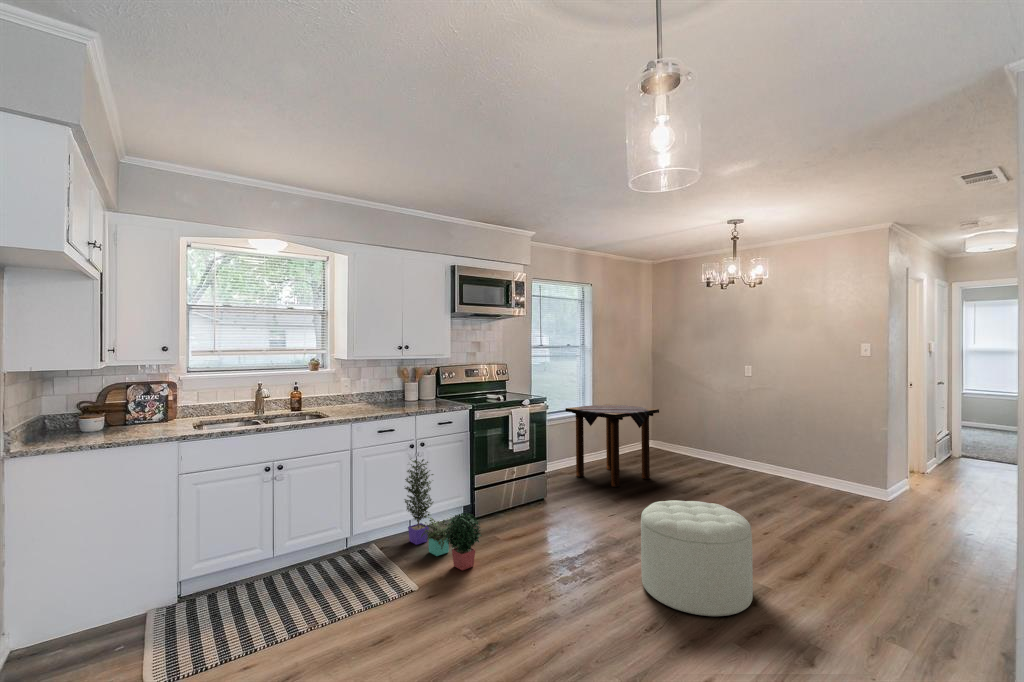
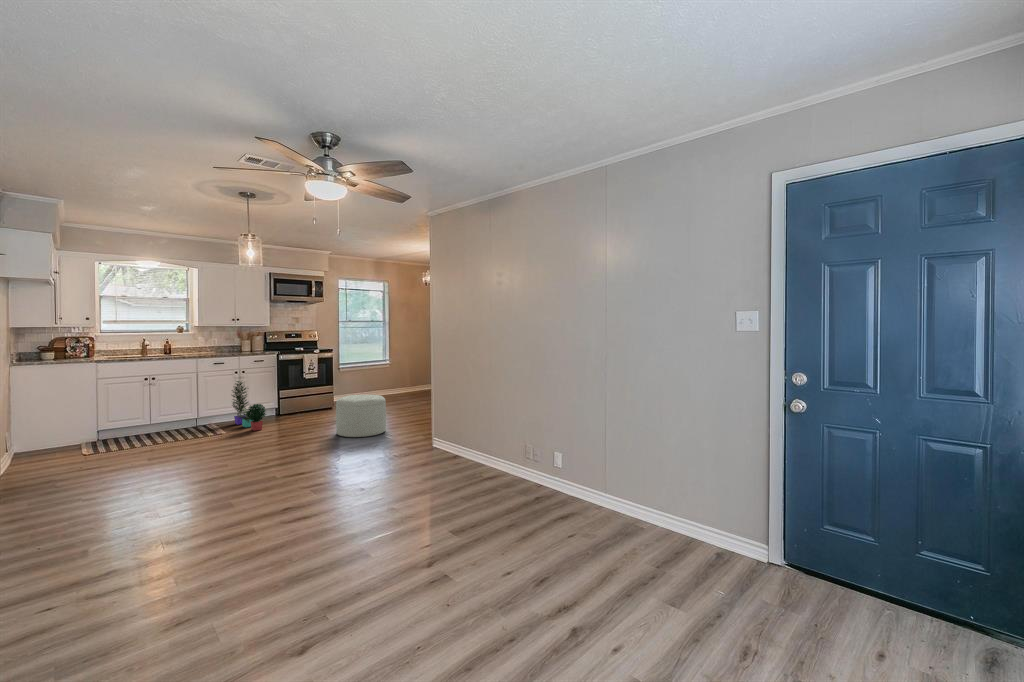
side table: present [565,404,659,487] -> none [361,357,417,404]

